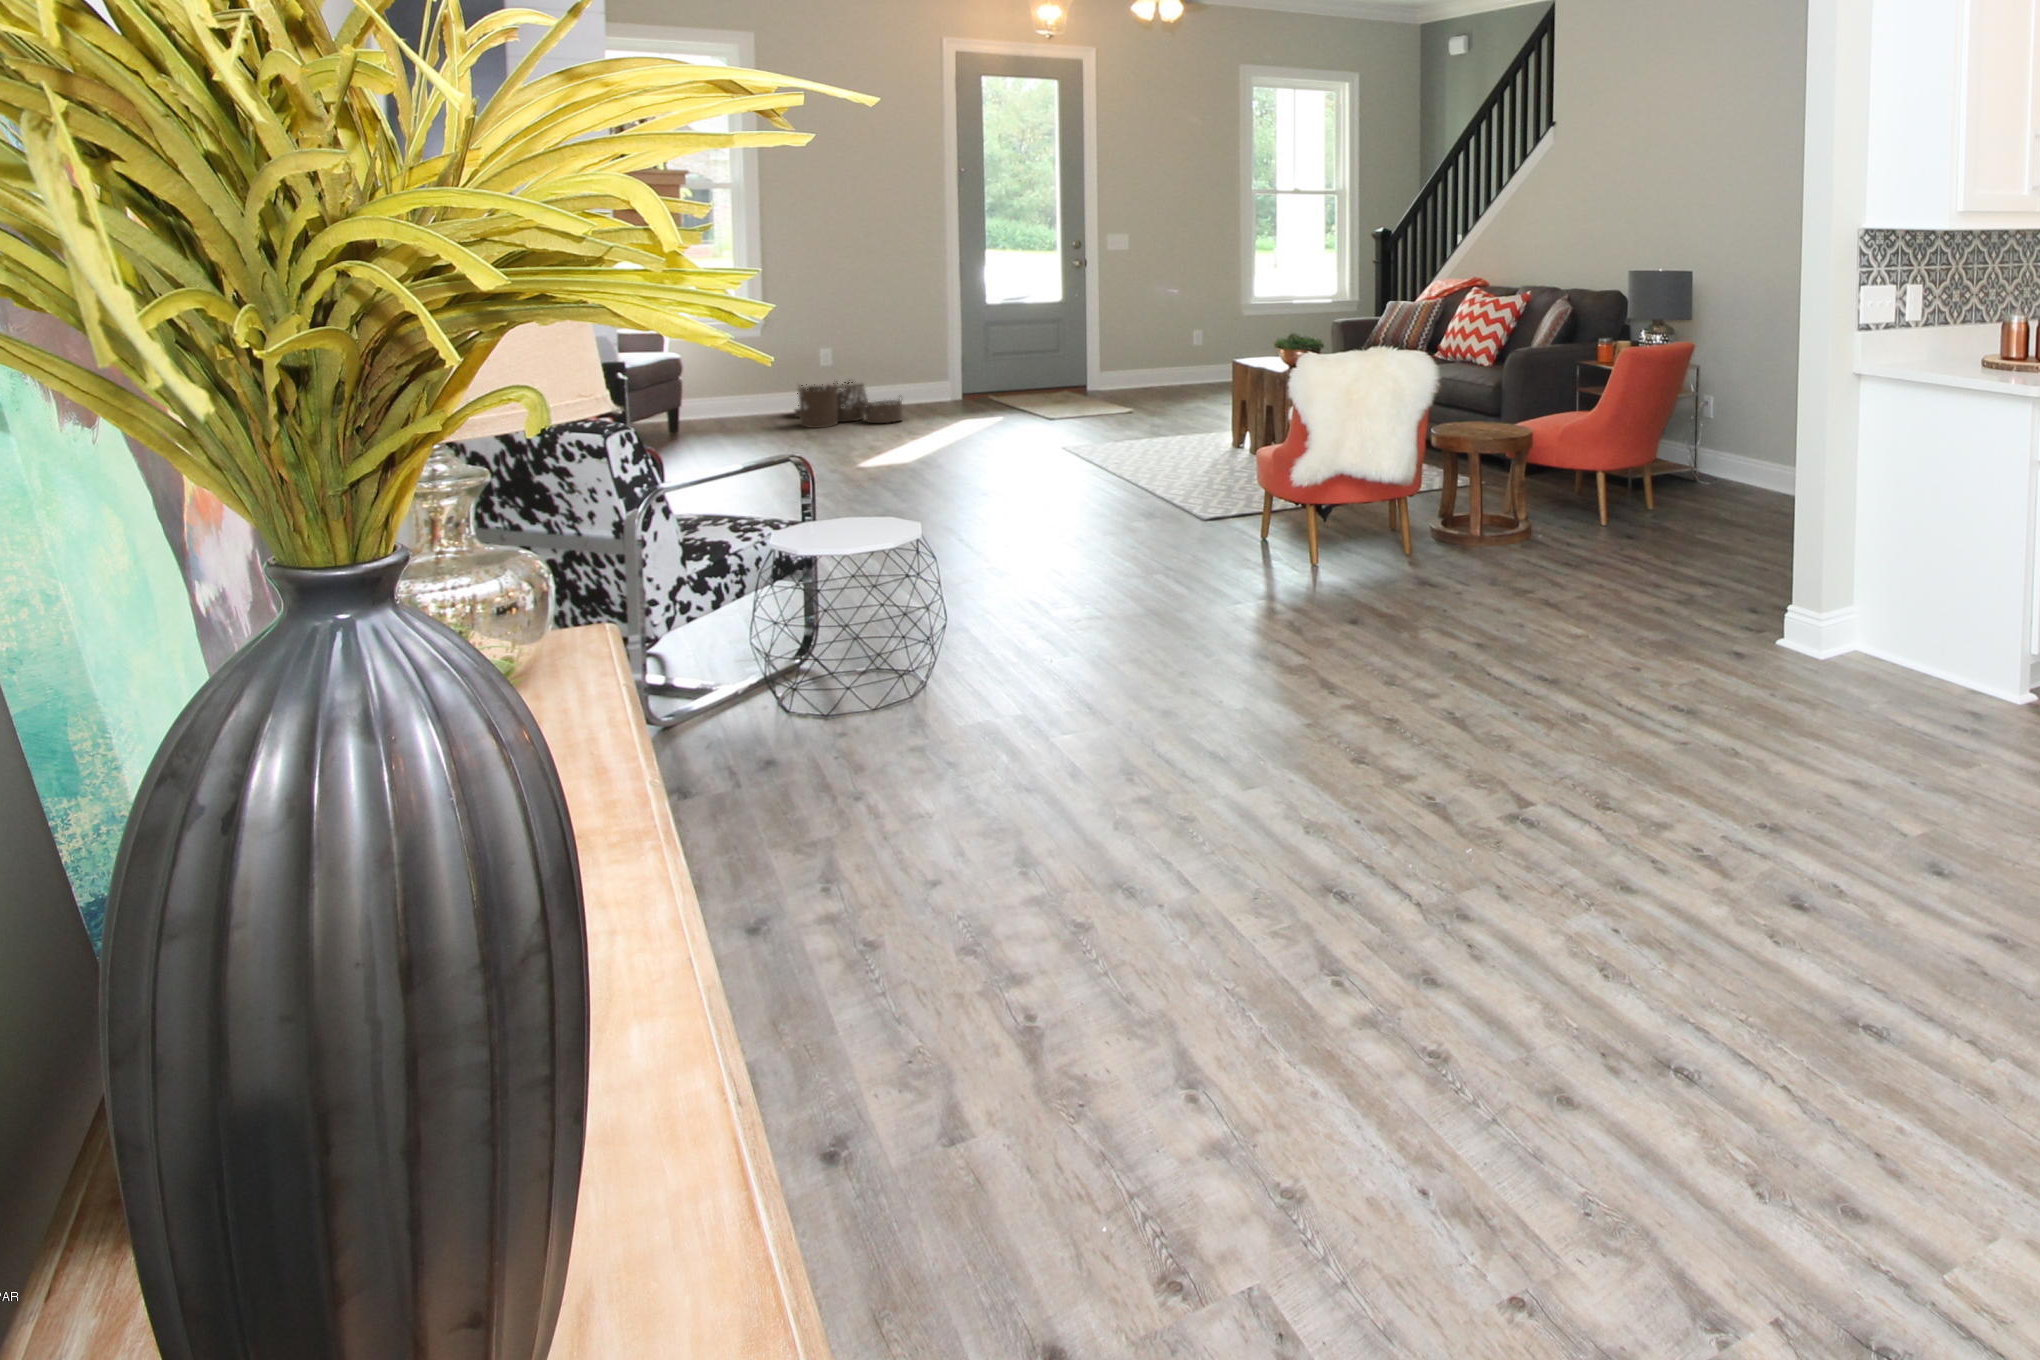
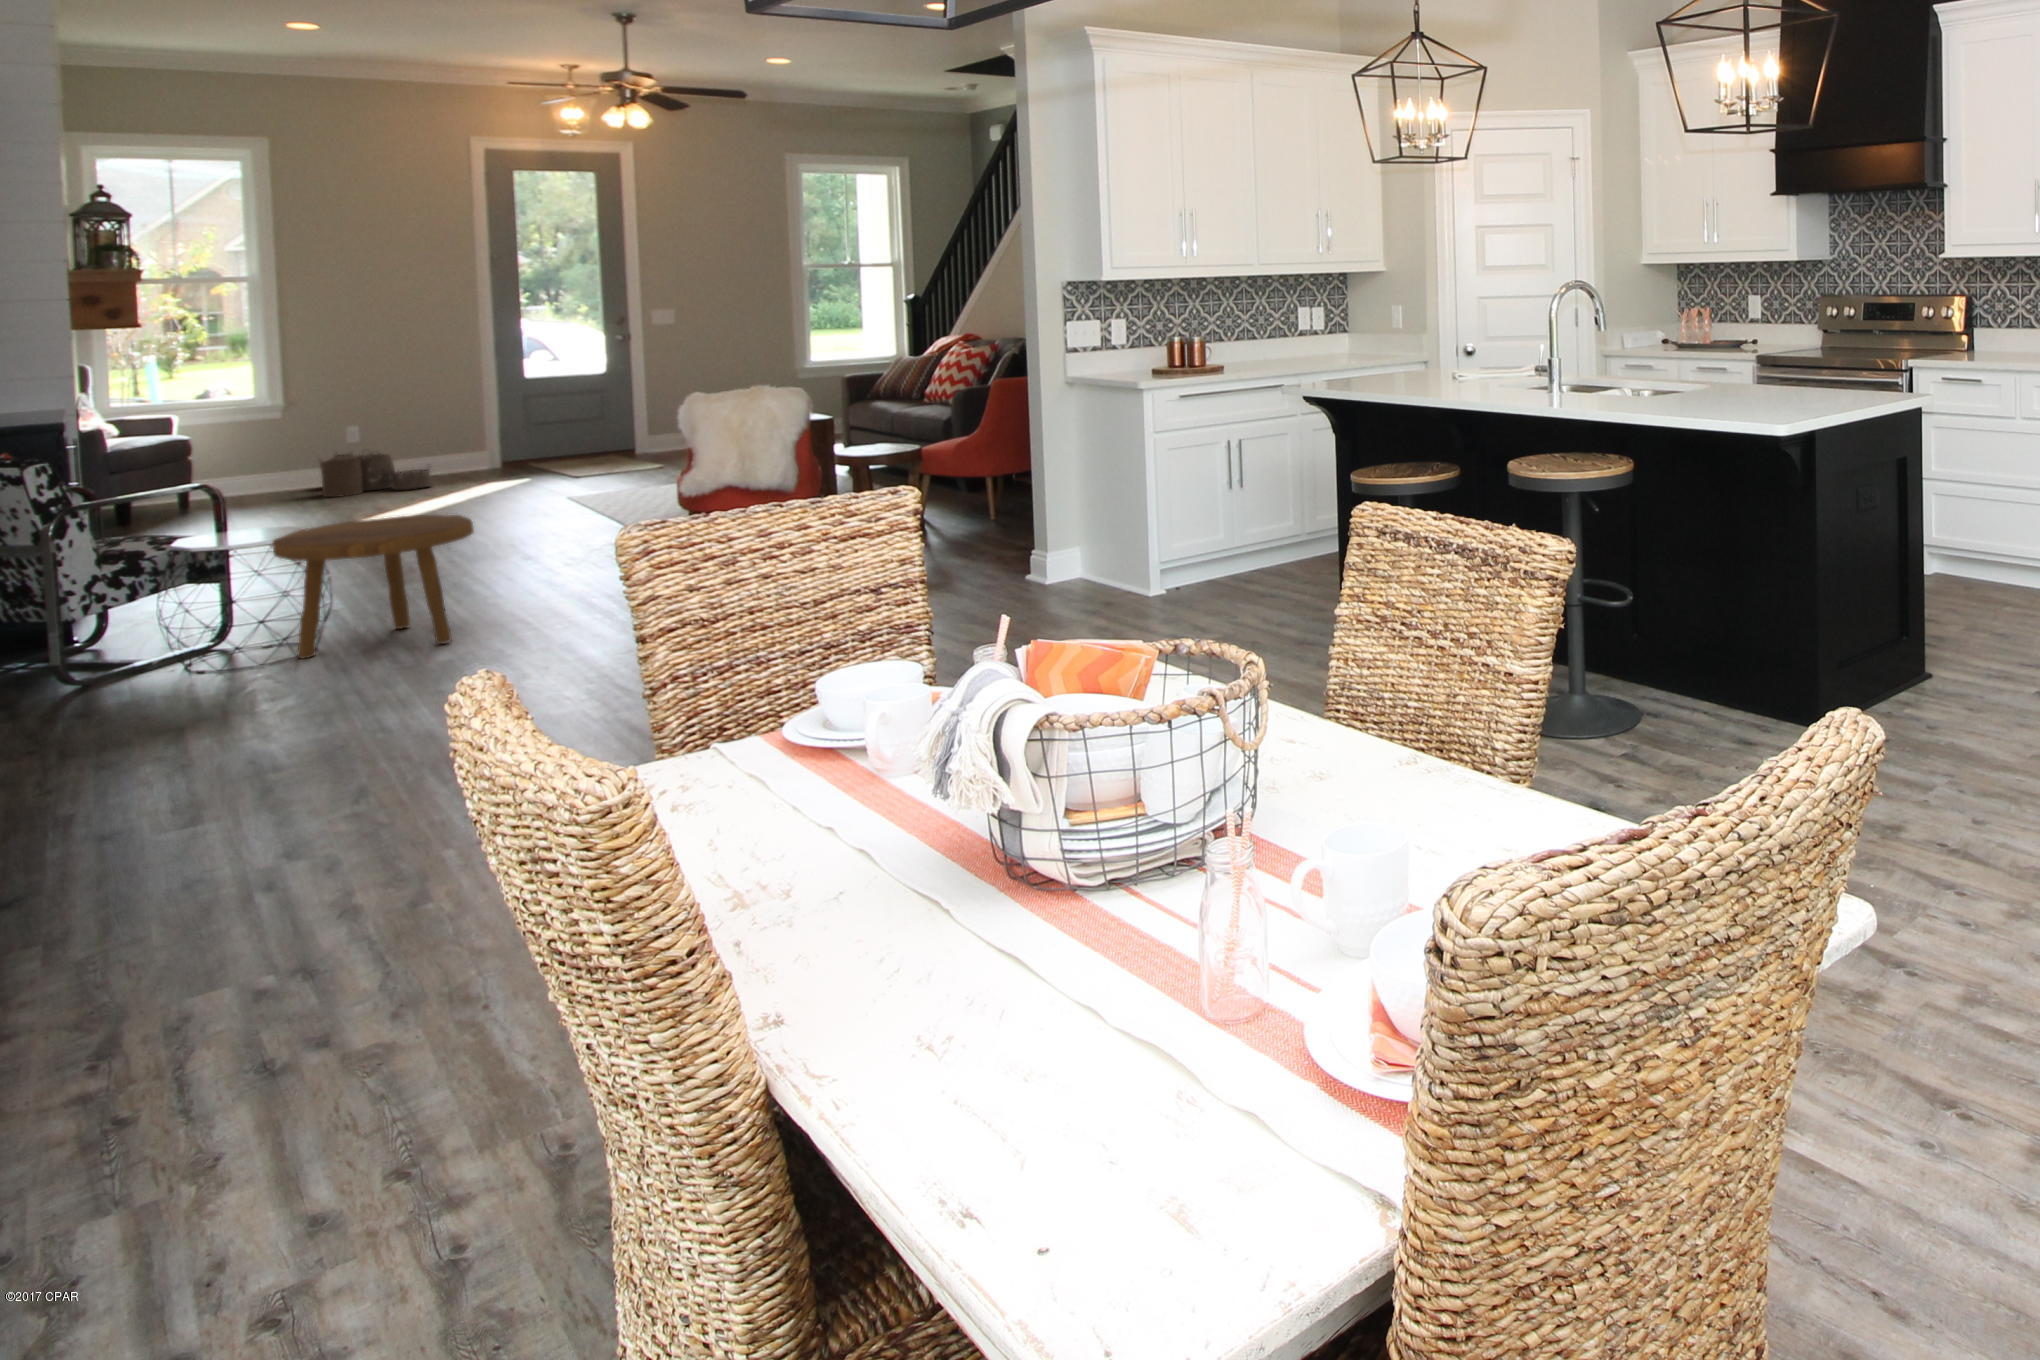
footstool: none [885,507,1116,706] -> present [273,515,474,658]

